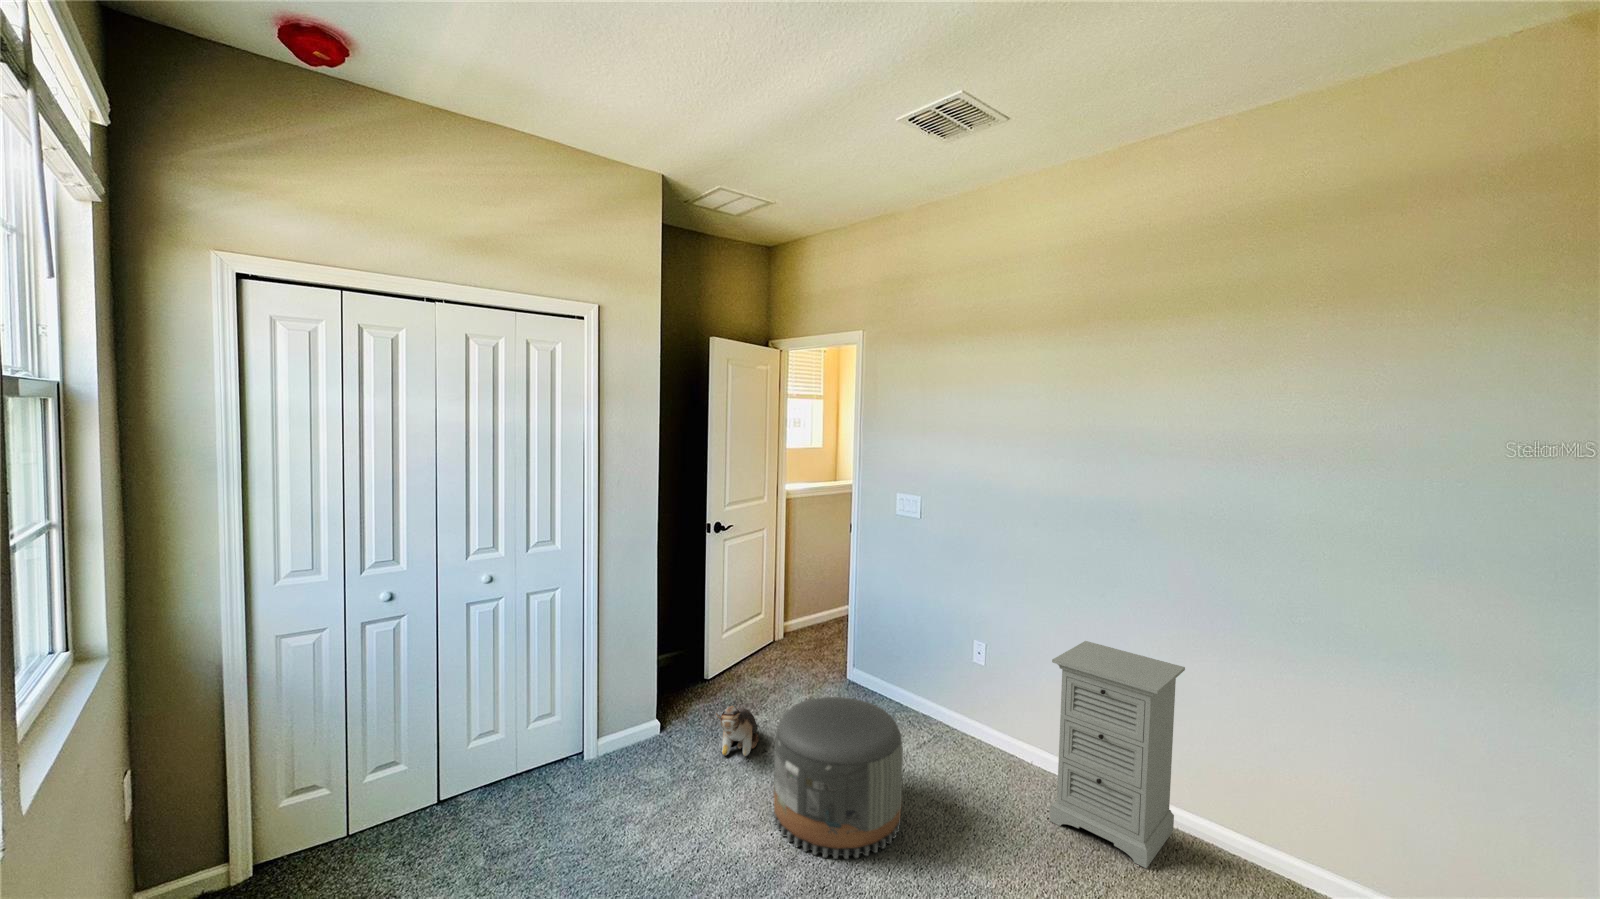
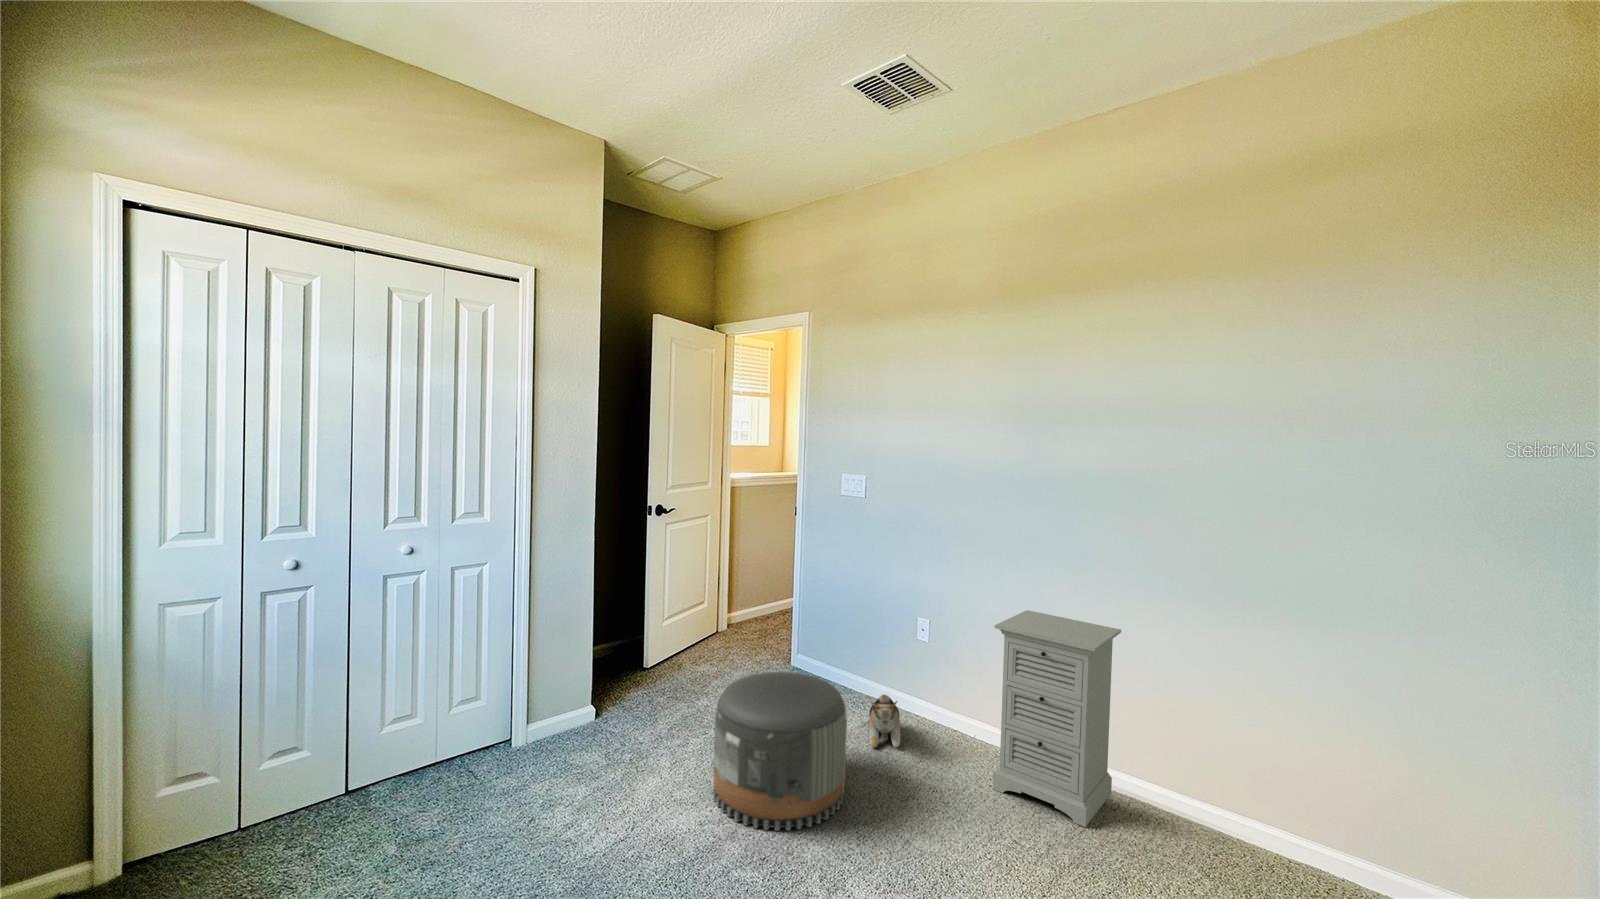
plush toy: present [716,706,759,756] -> present [869,694,901,748]

